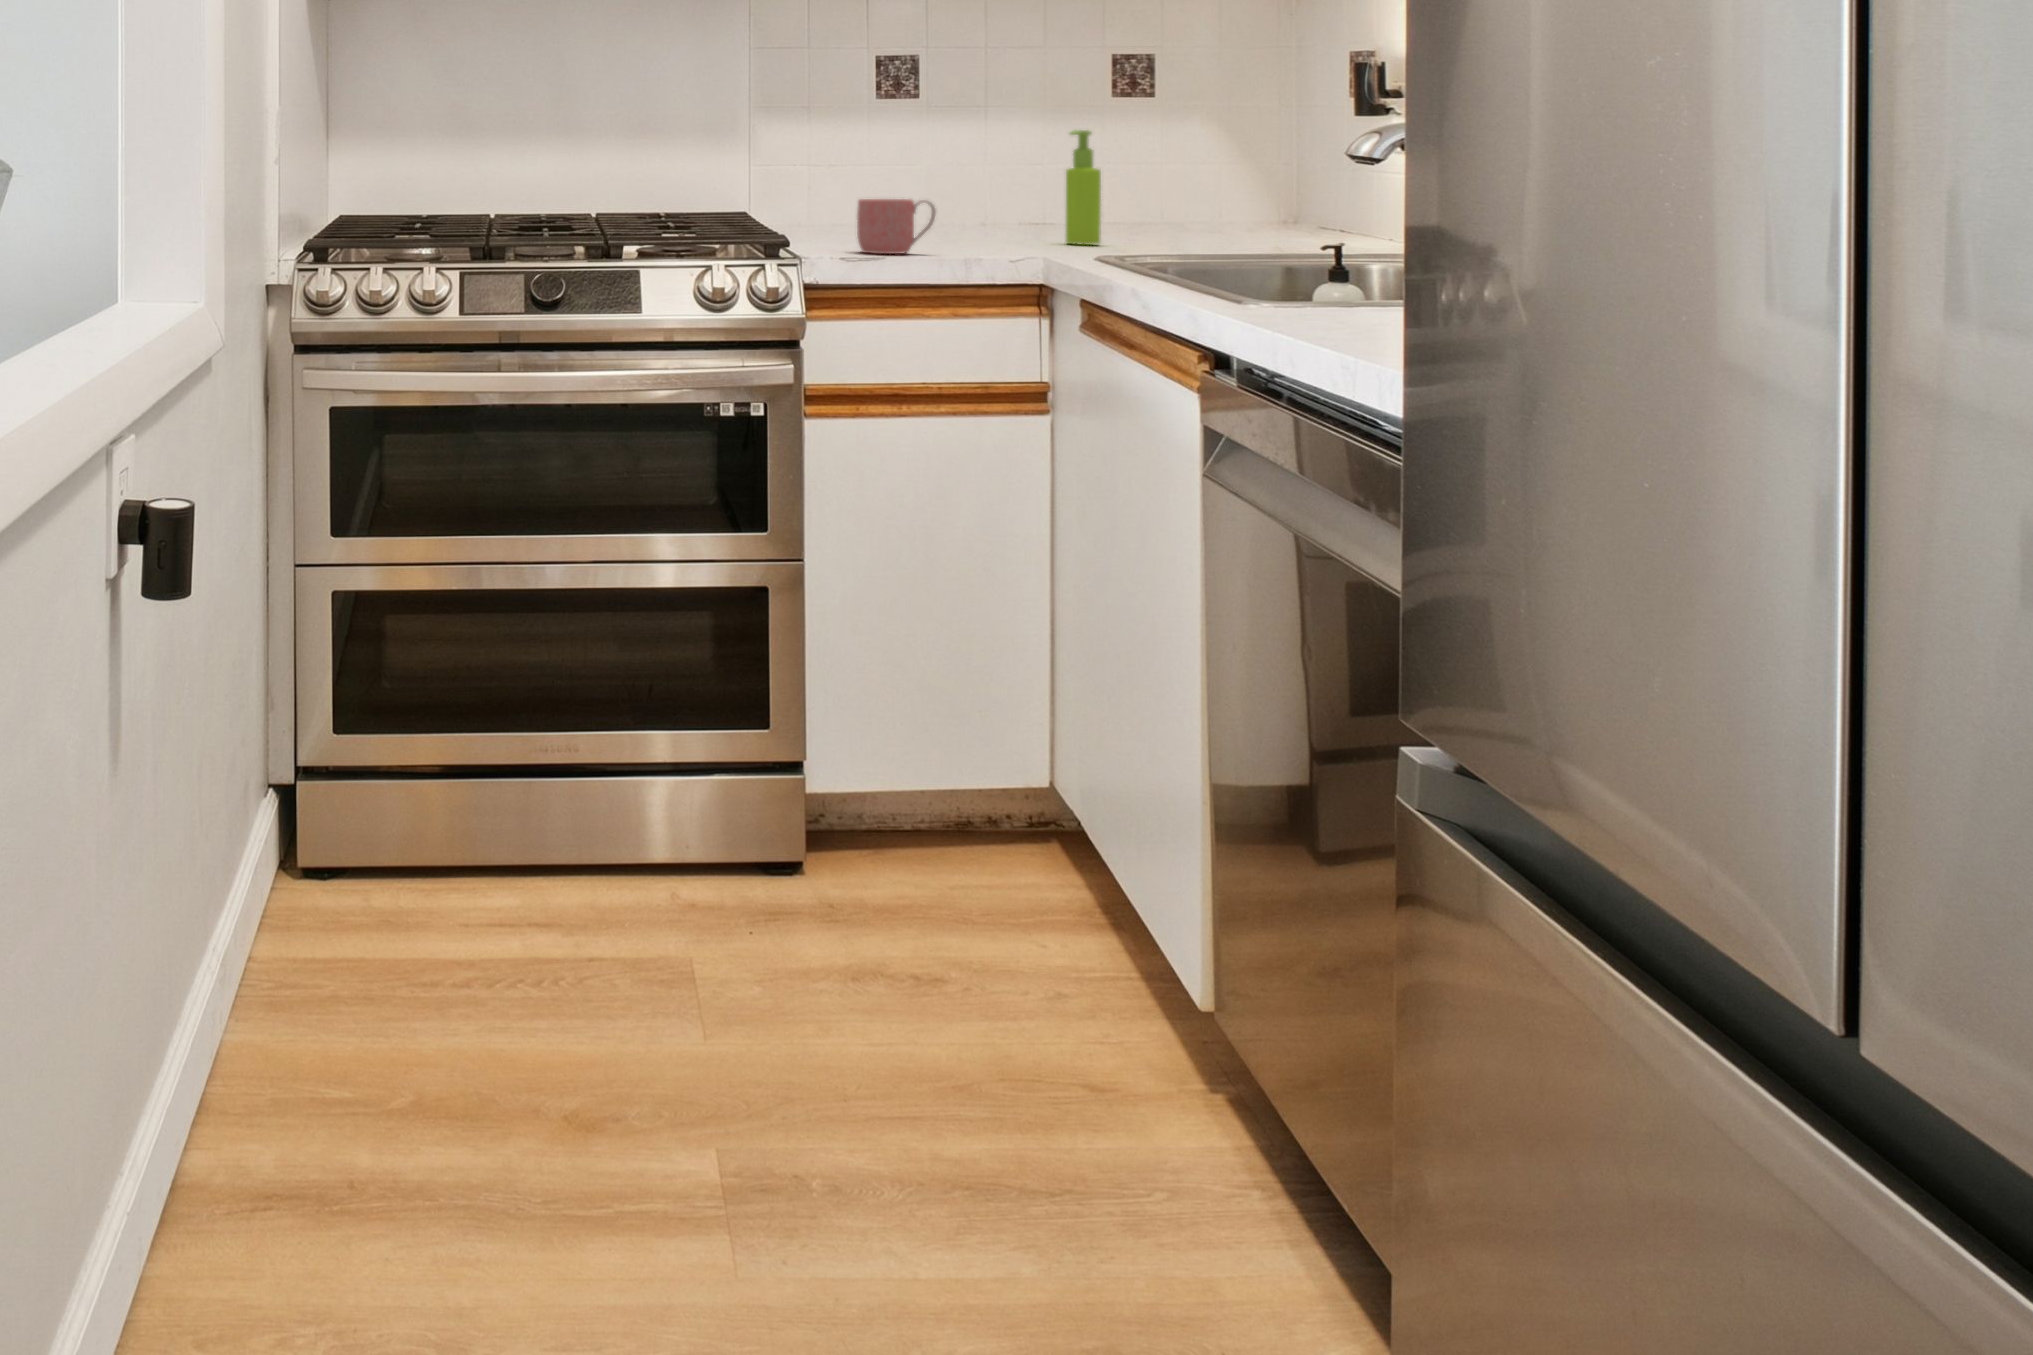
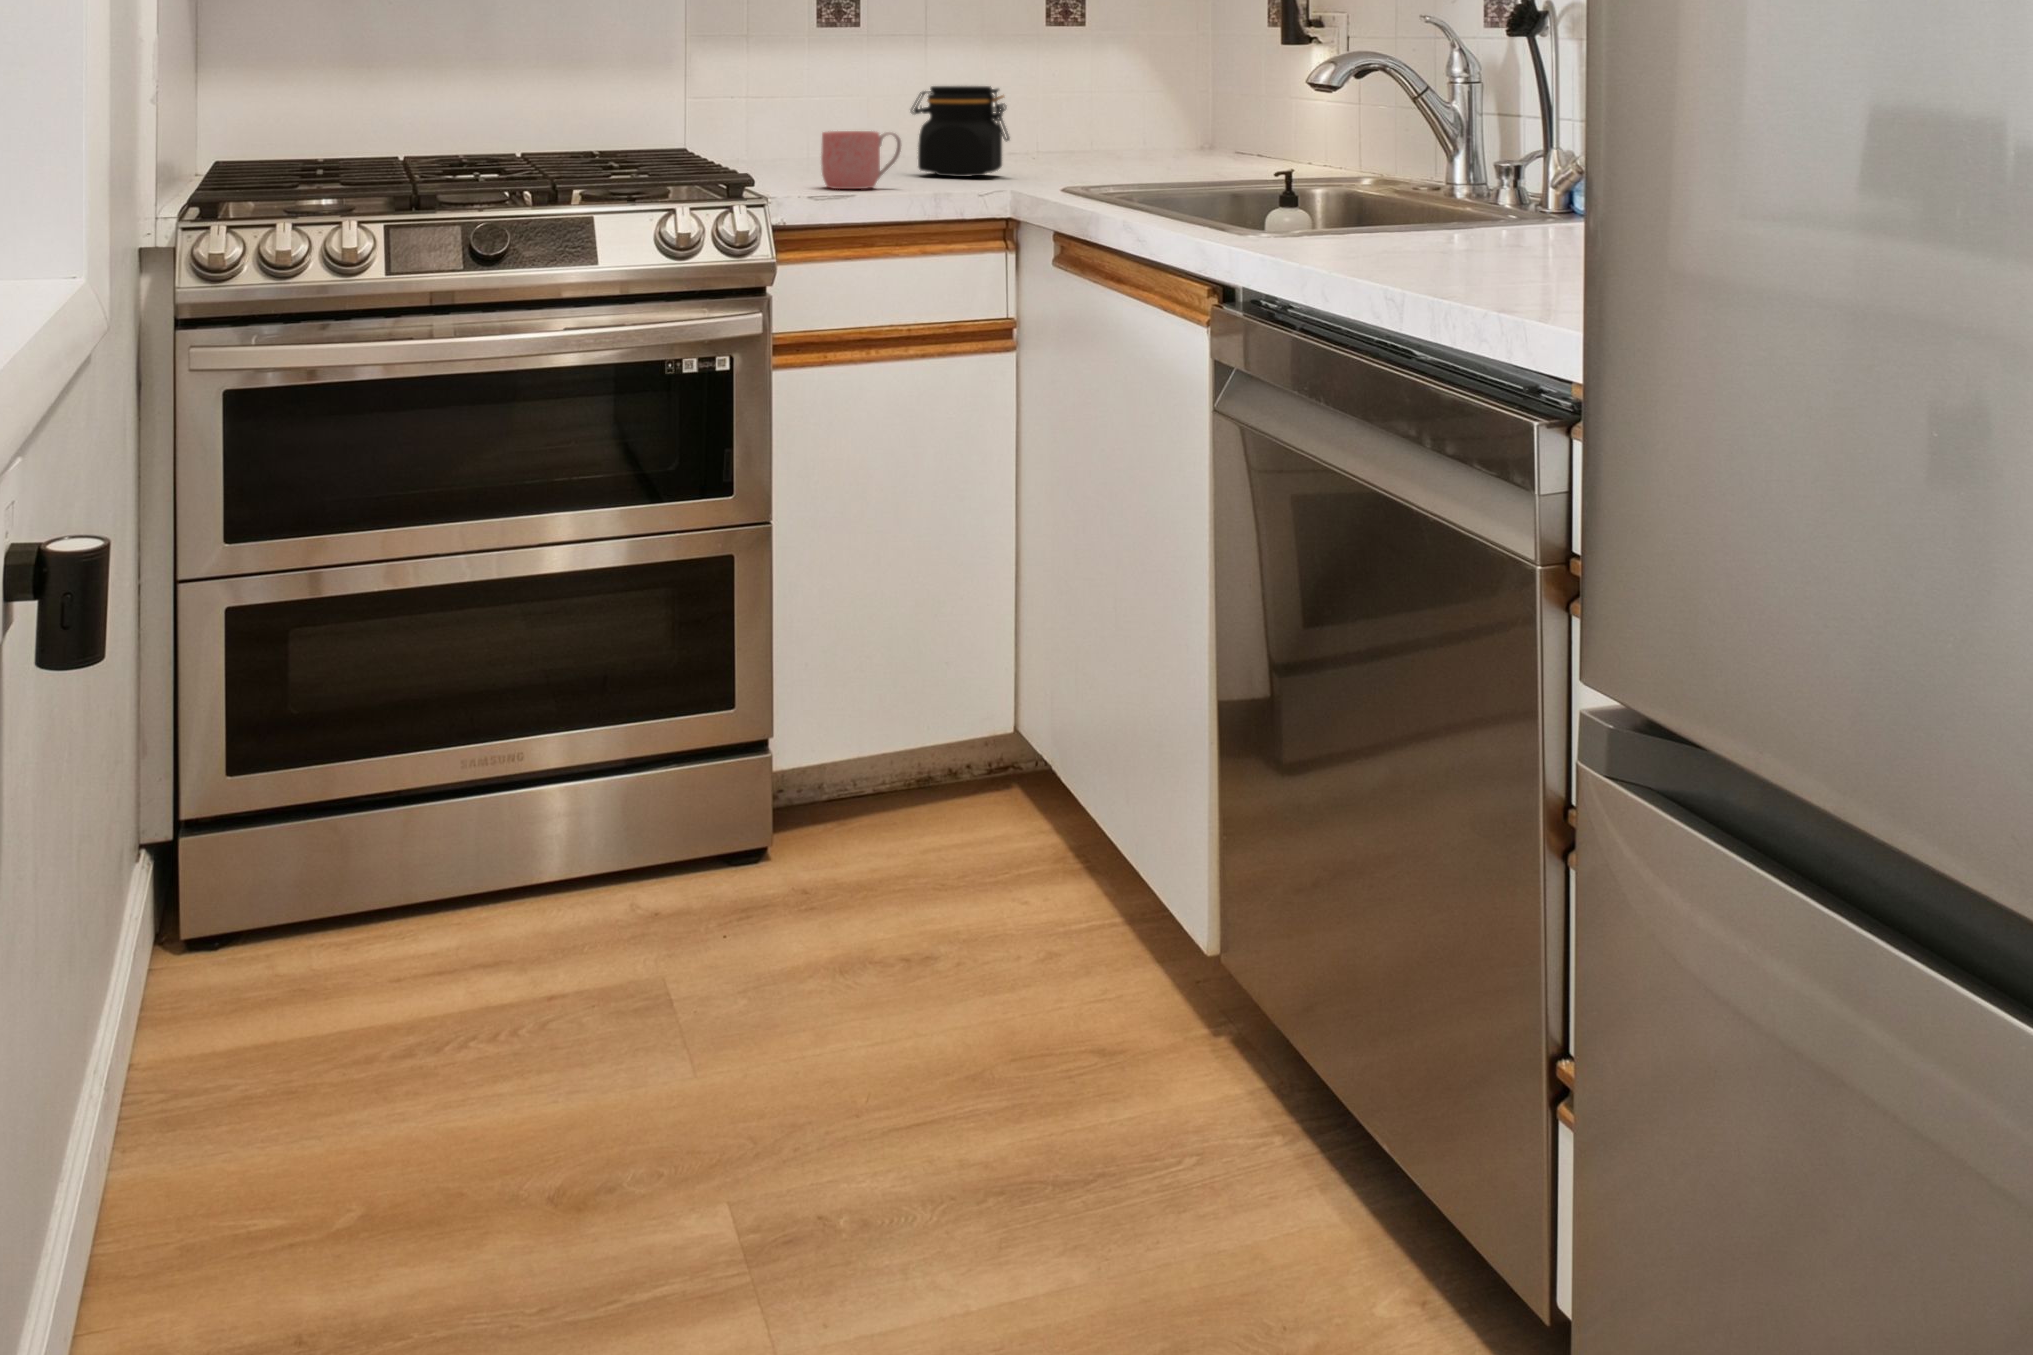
soap dispenser: present [1065,130,1101,245] -> none [1013,58,1046,173]
jar: none [956,157,1058,246] -> present [911,86,1010,177]

